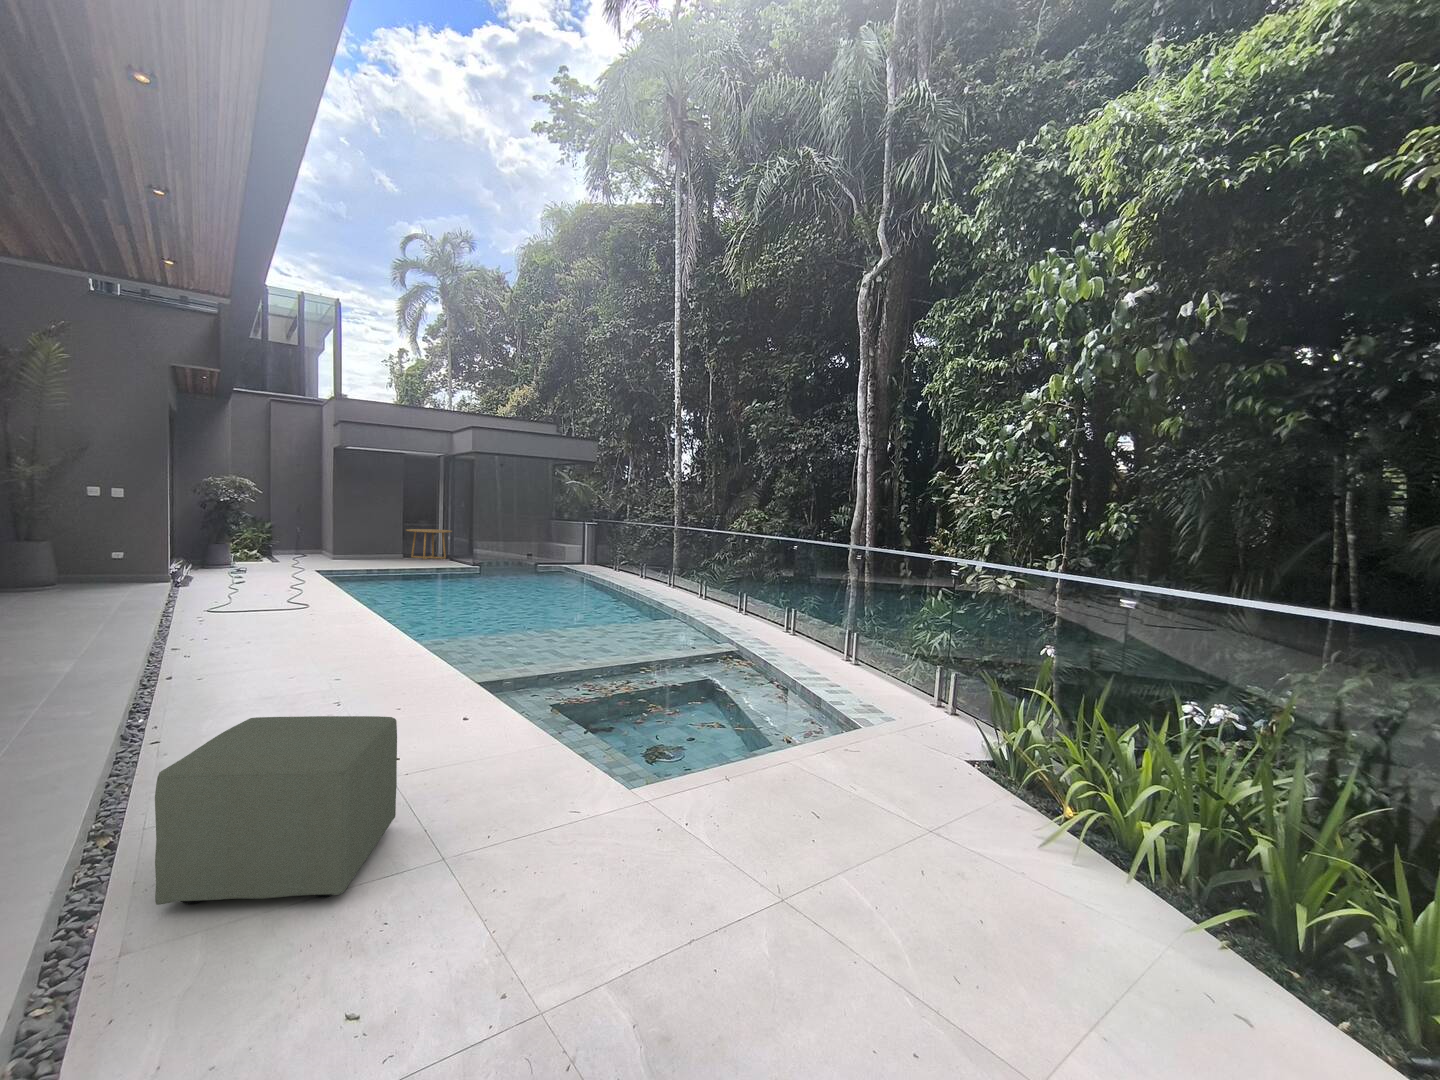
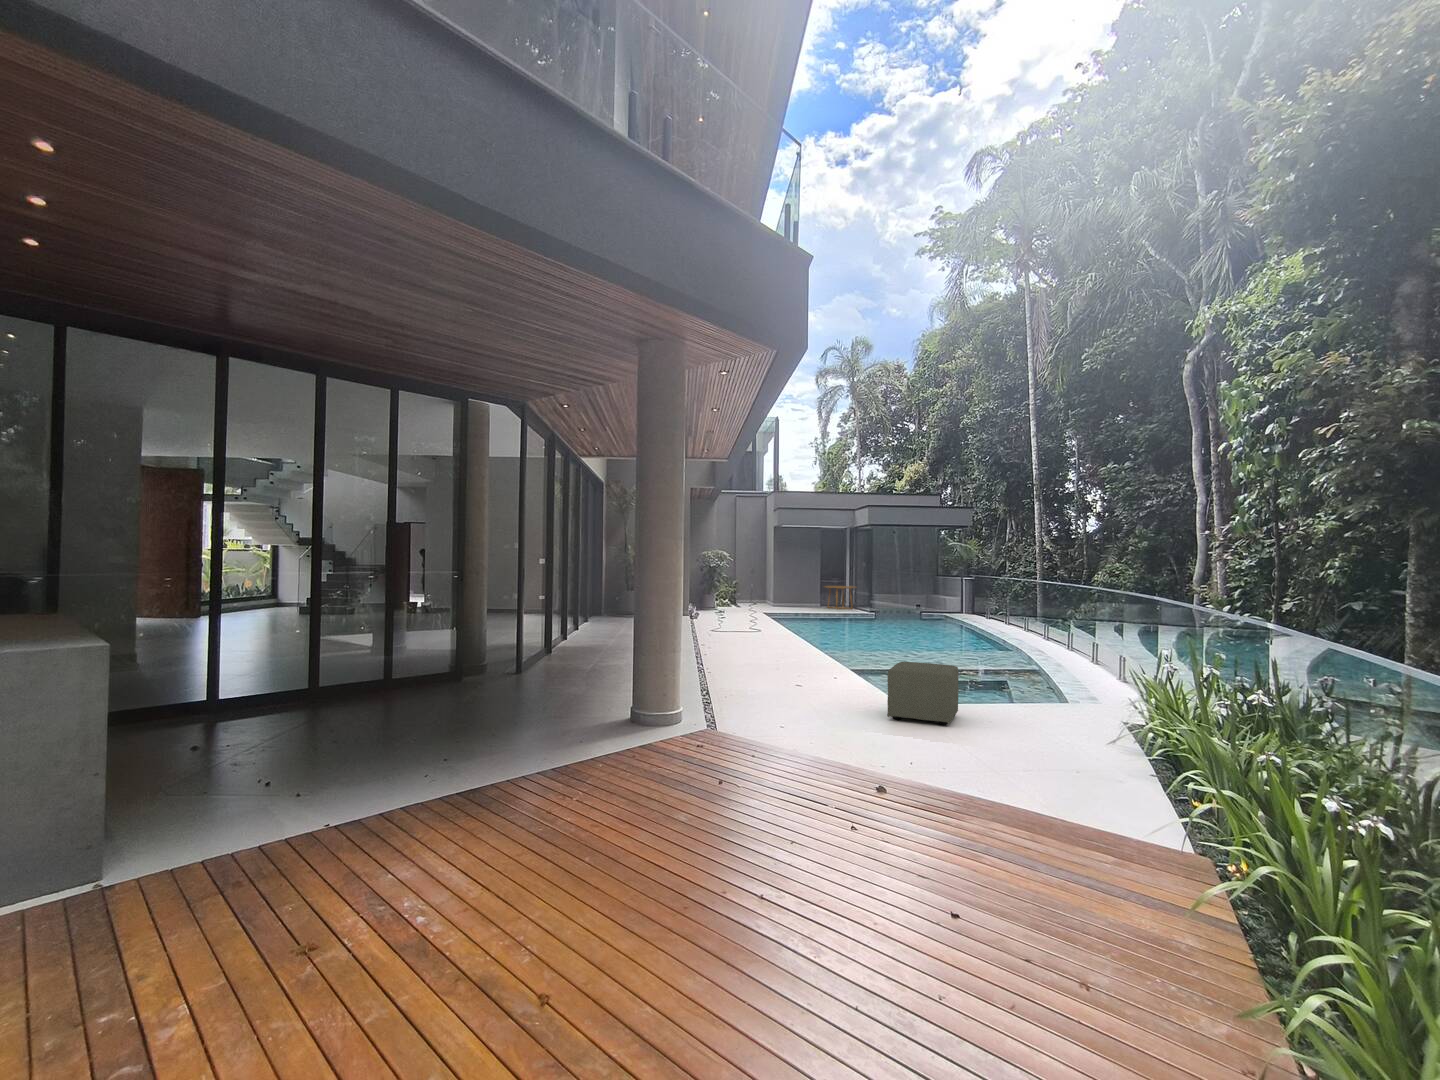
ottoman: present [155,716,397,905] -> present [887,662,959,725]

